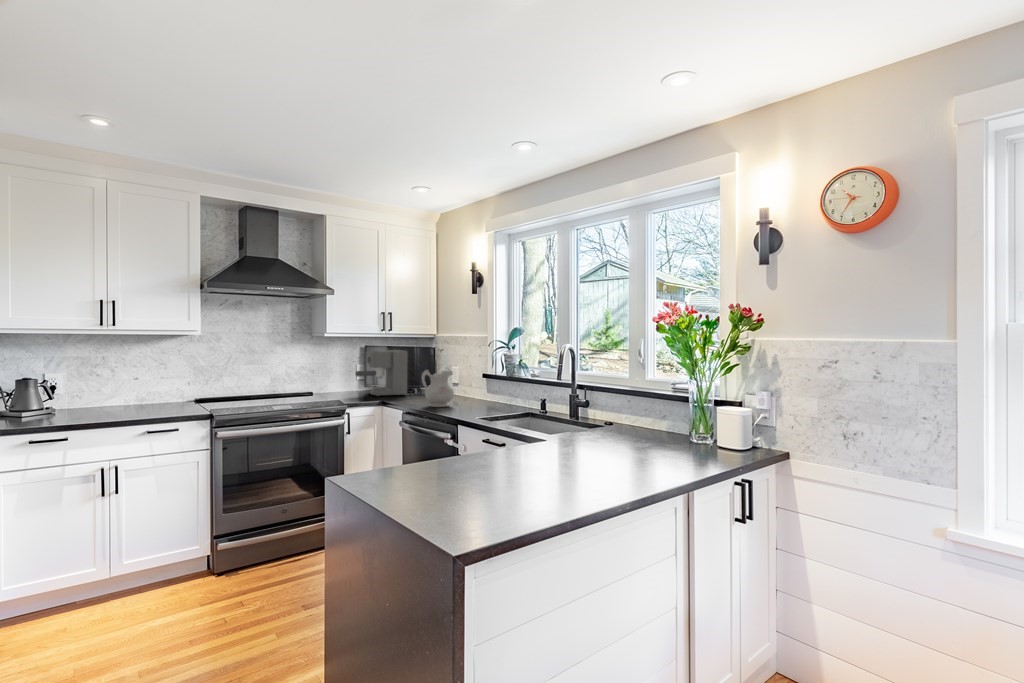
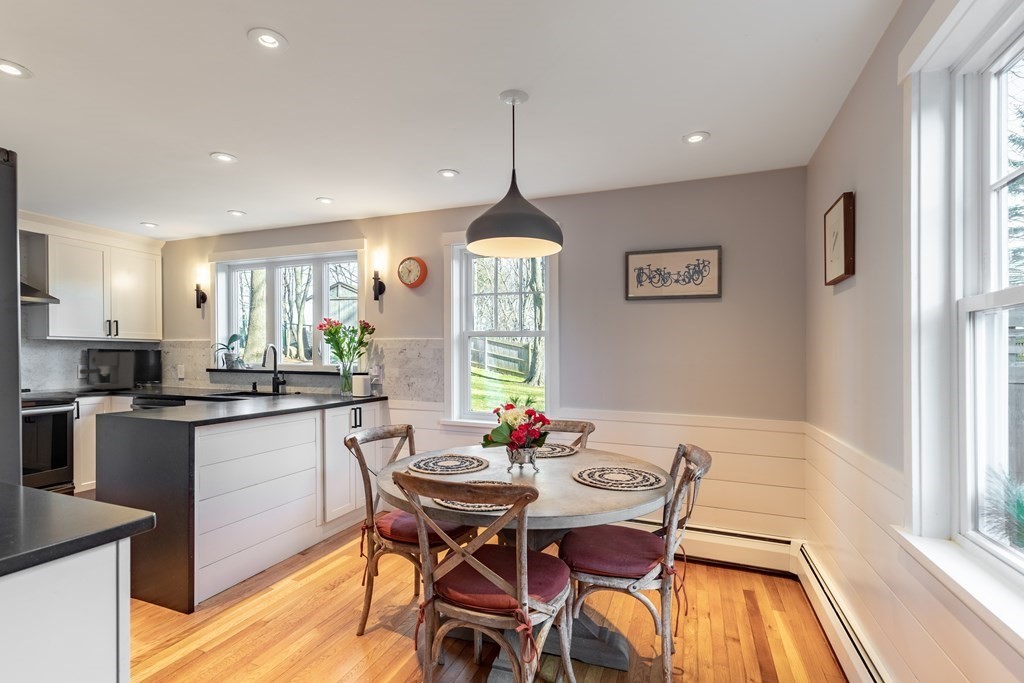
ceramic pitcher: present [422,370,454,407] -> none [151,365,180,393]

